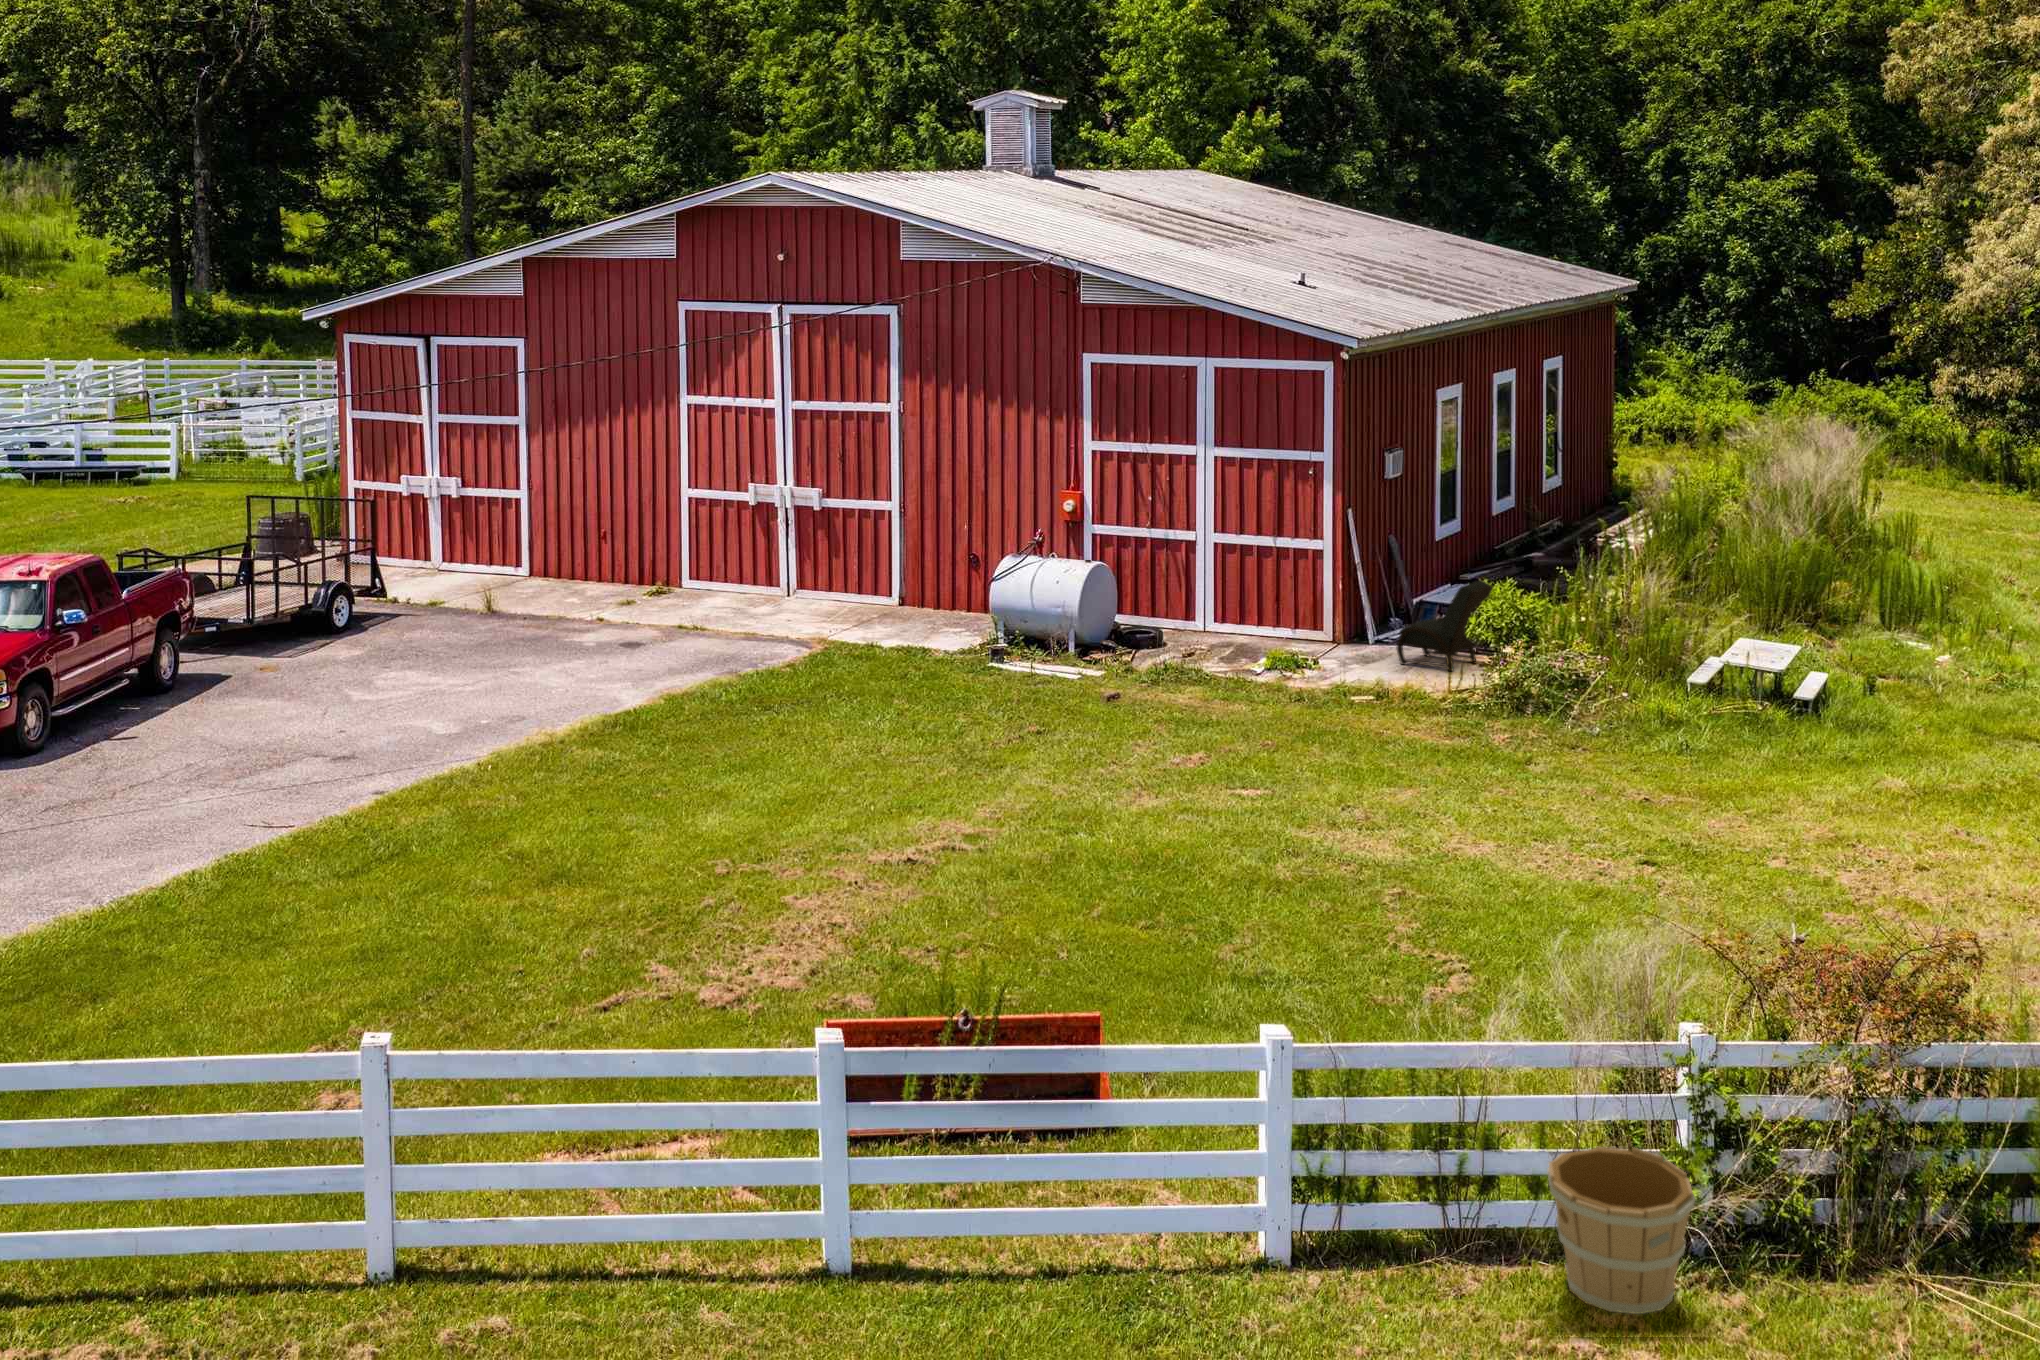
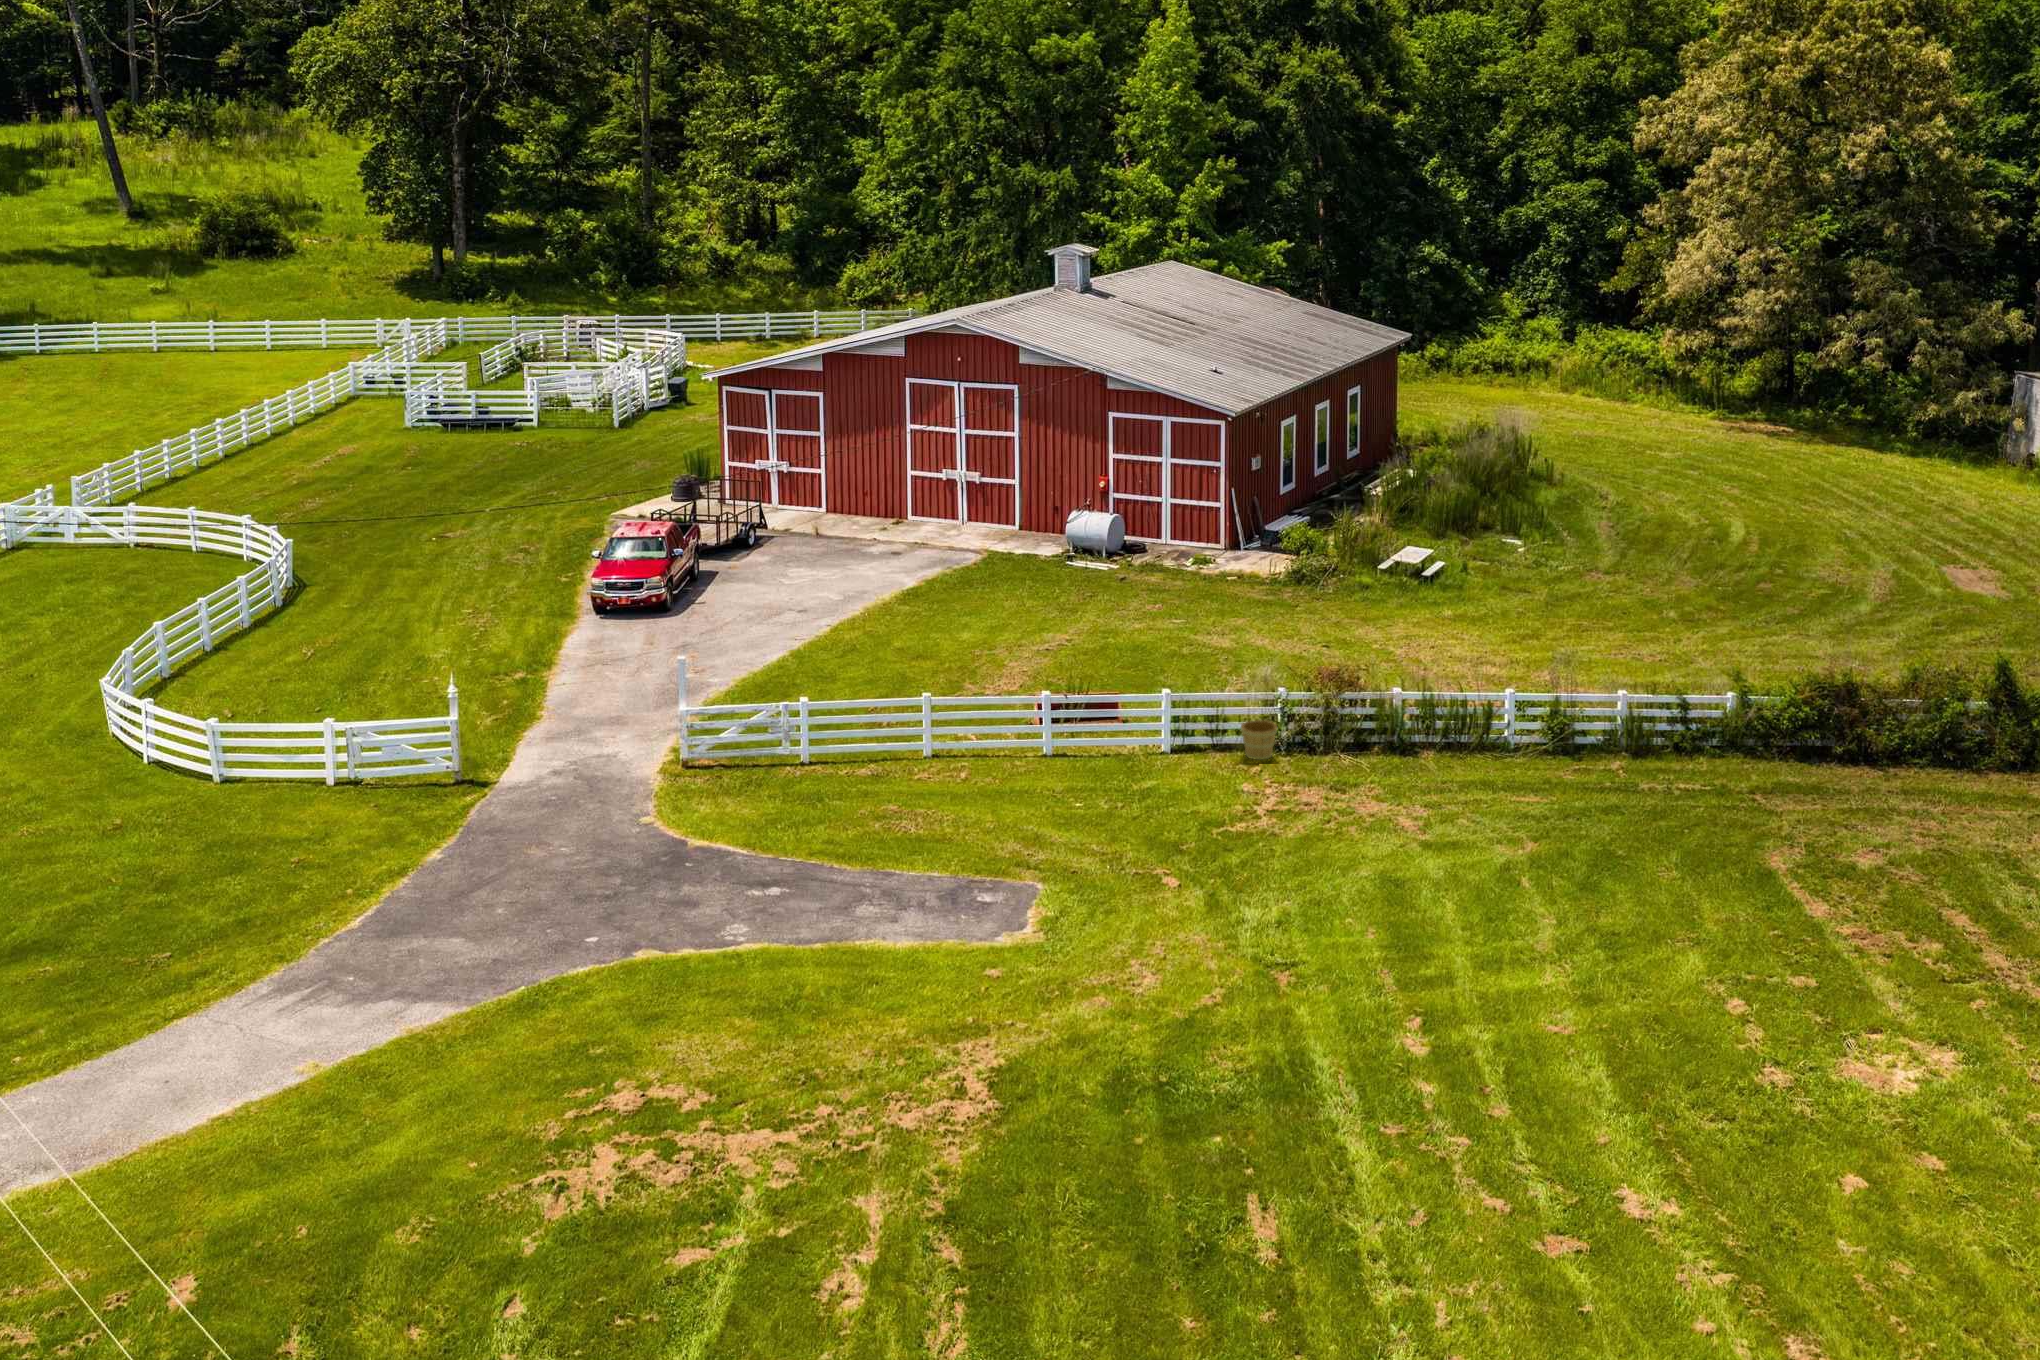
lounge chair: present [1397,580,1493,671] -> none [1251,523,1294,564]

